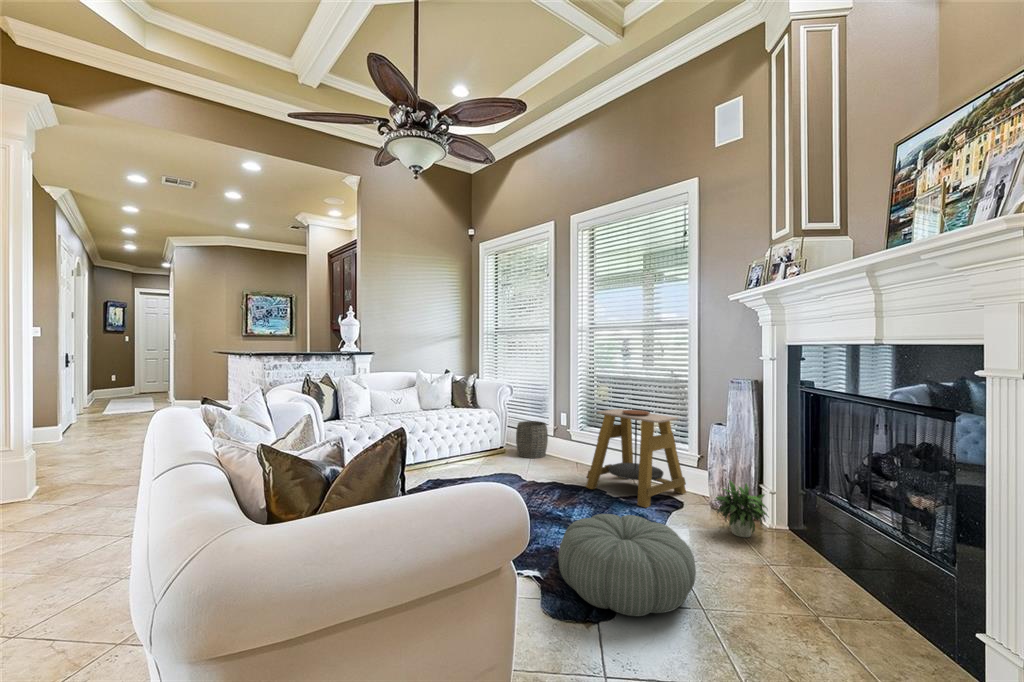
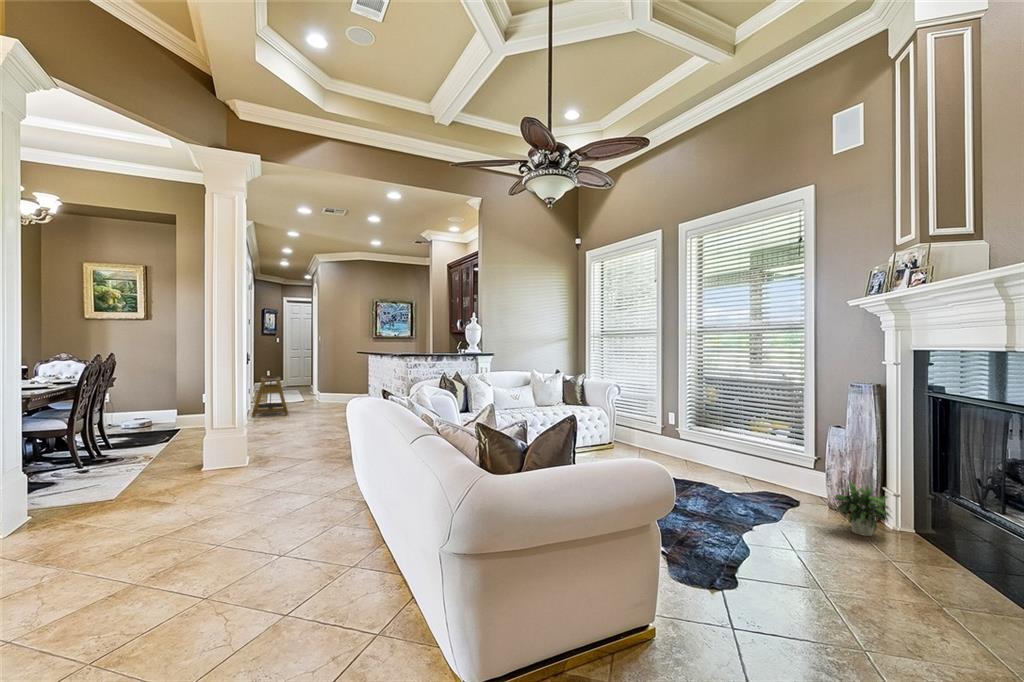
side table: present [586,409,686,508] -> present [252,376,288,418]
woven basket: present [516,421,548,458] -> none [626,420,657,455]
pouf: present [558,514,696,616] -> none [682,501,812,586]

